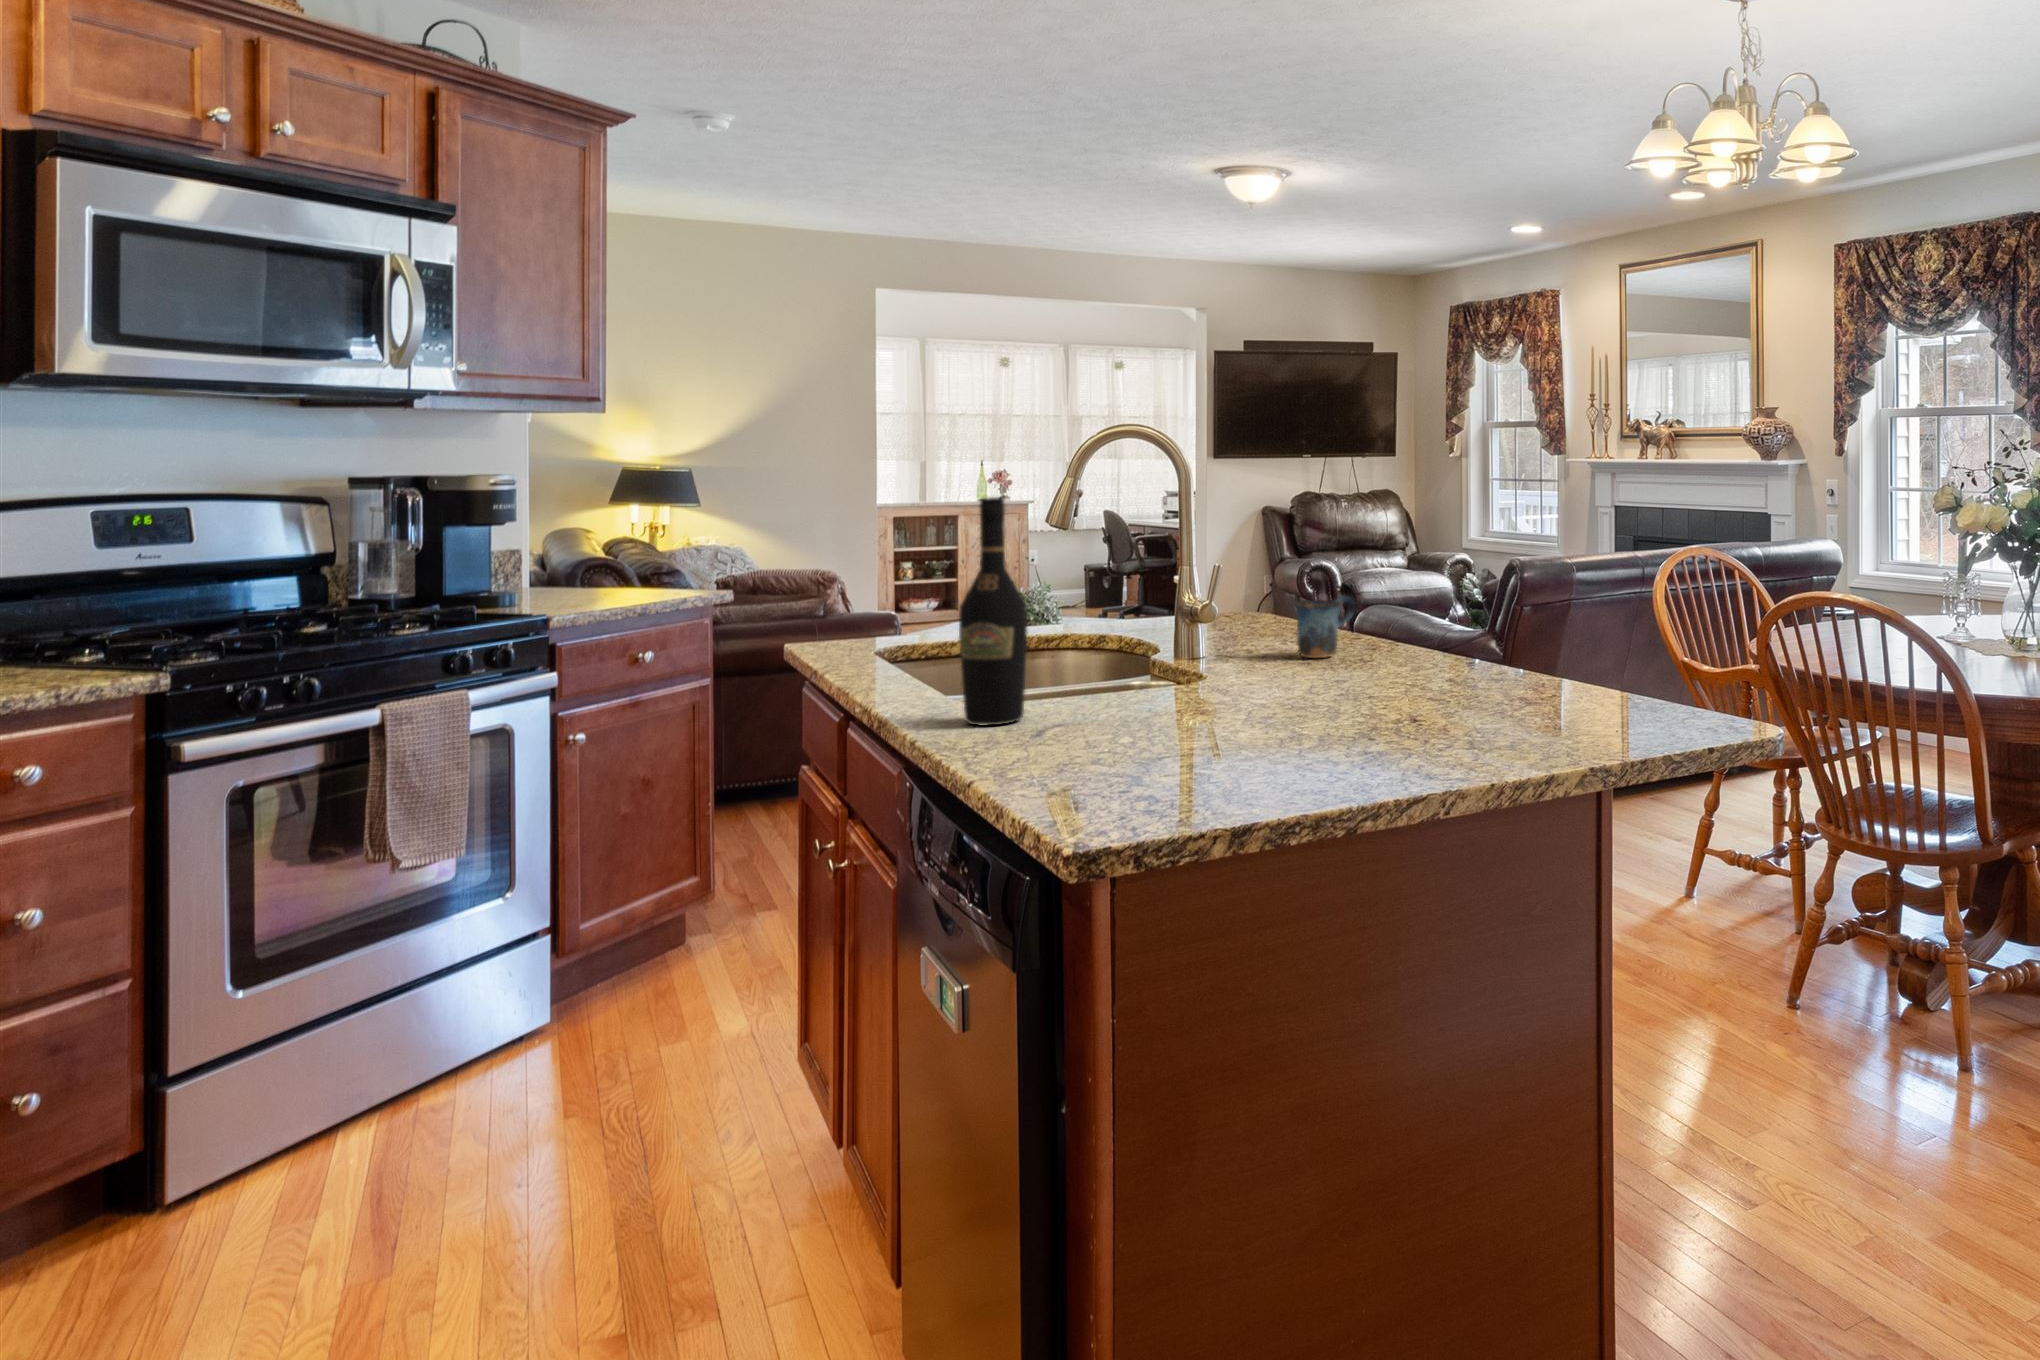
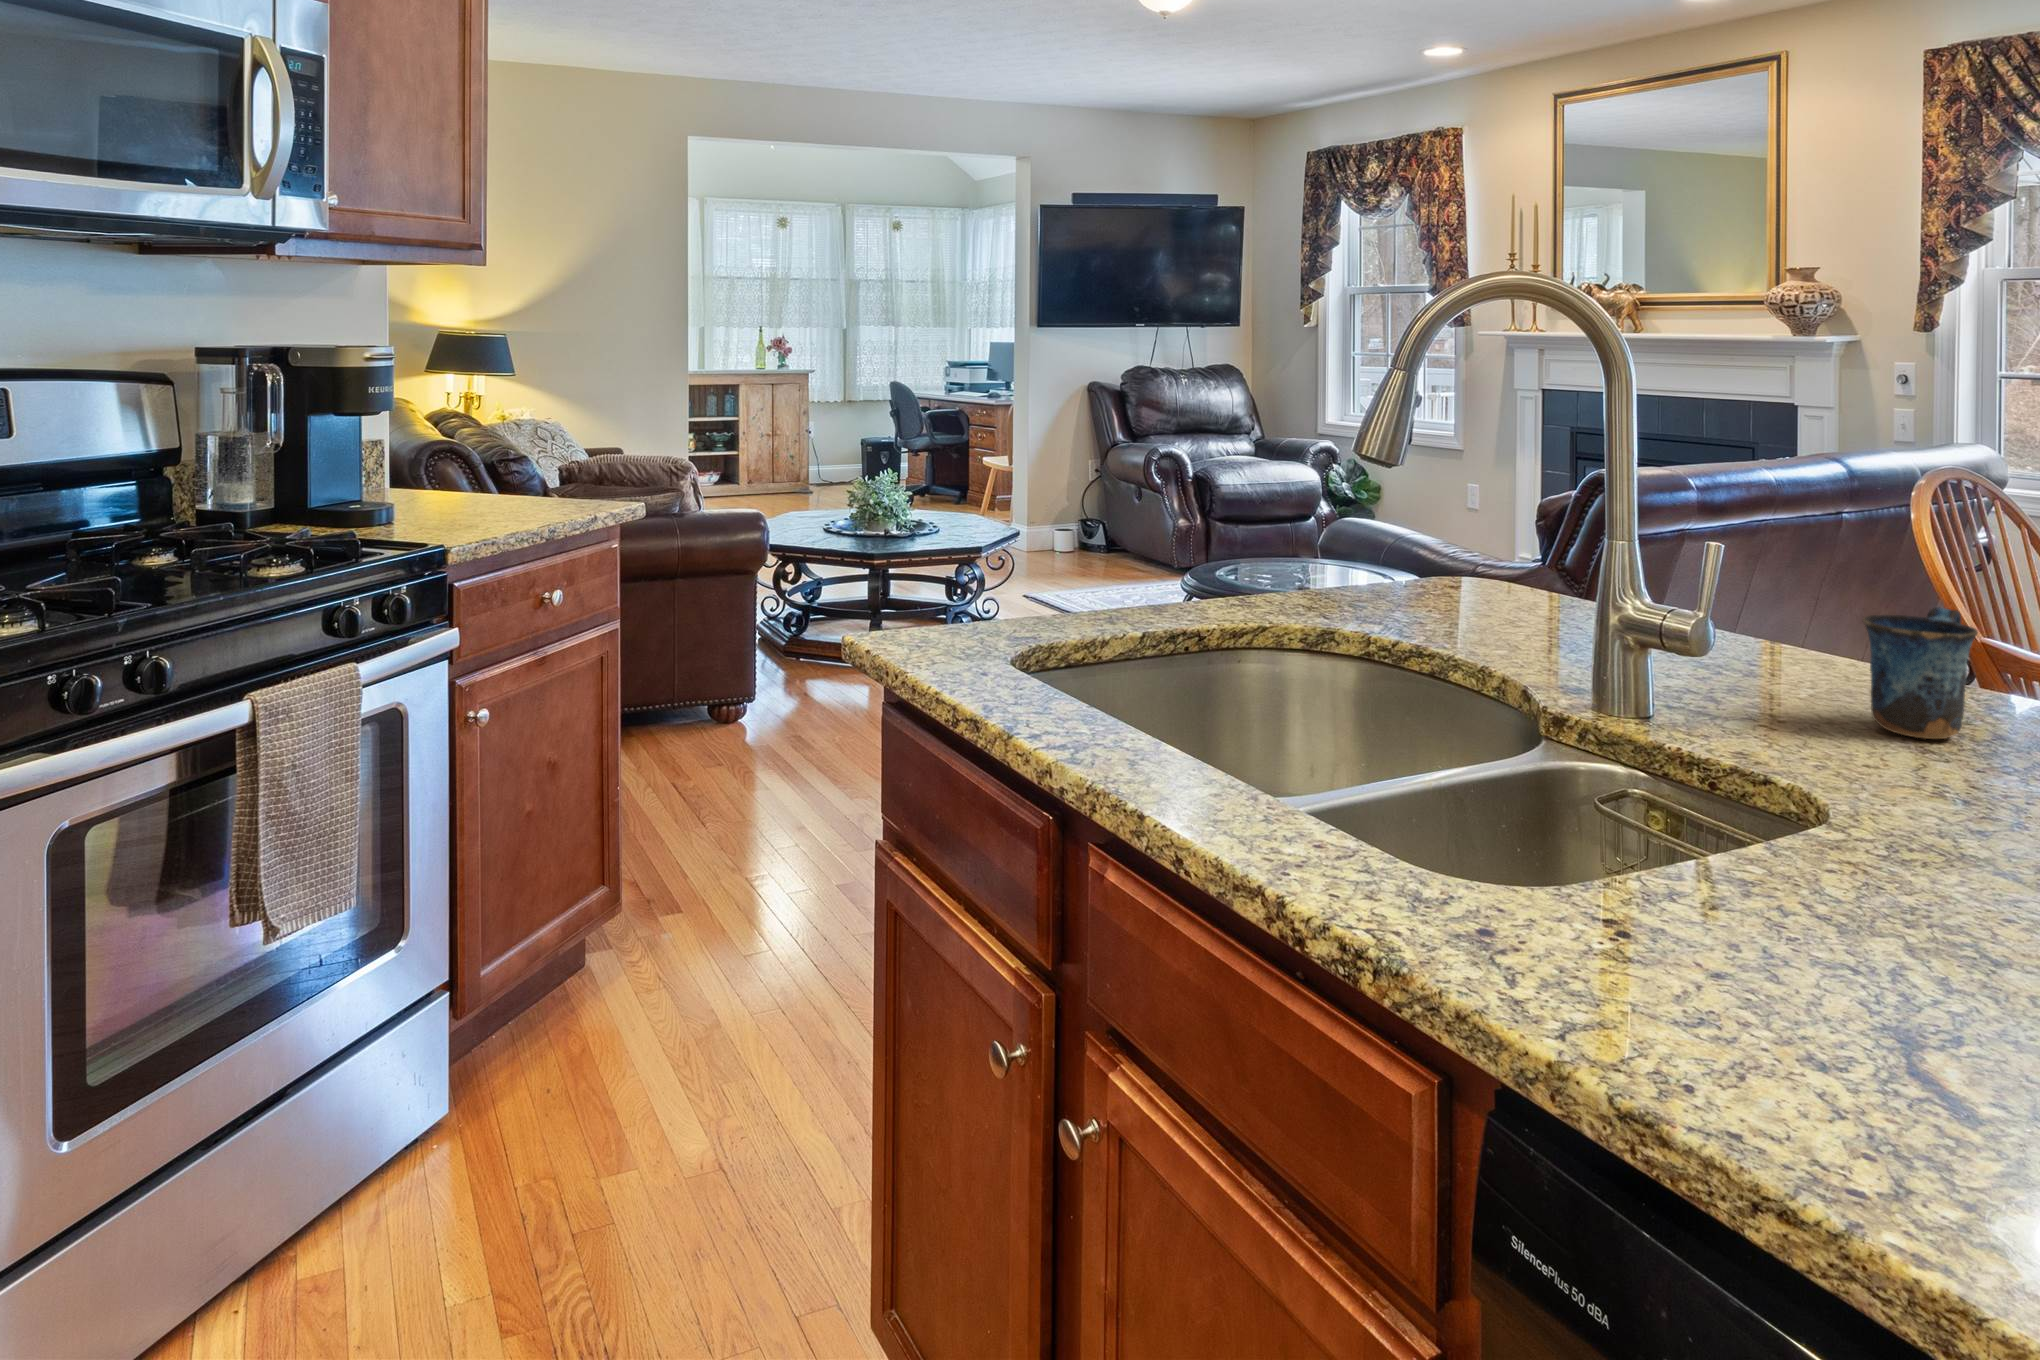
wine bottle: present [959,497,1027,725] -> none [1645,442,1828,1044]

